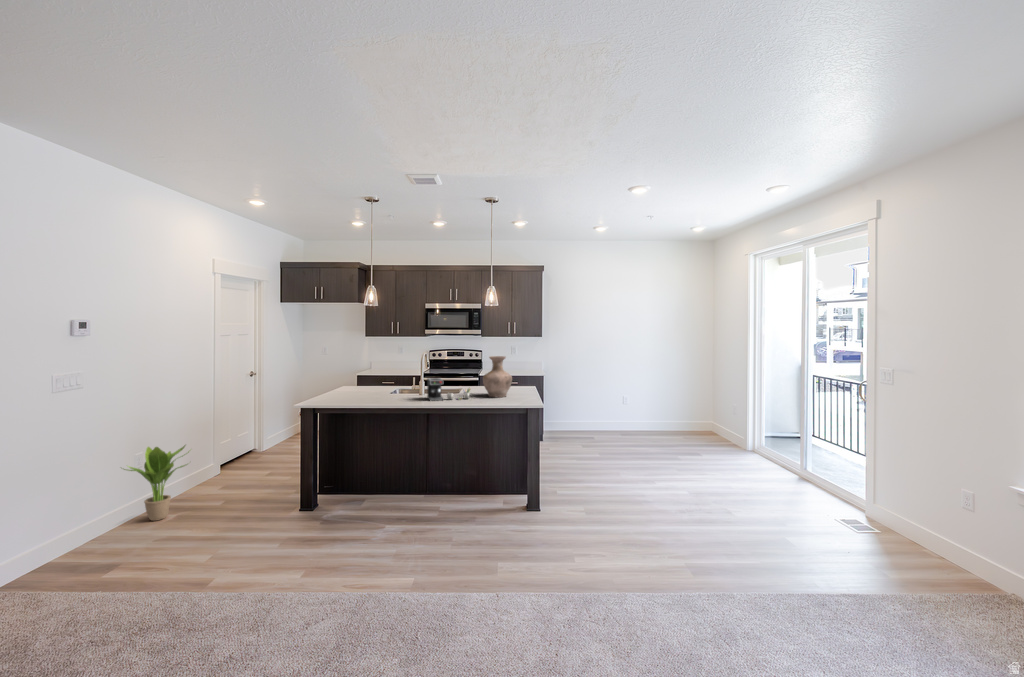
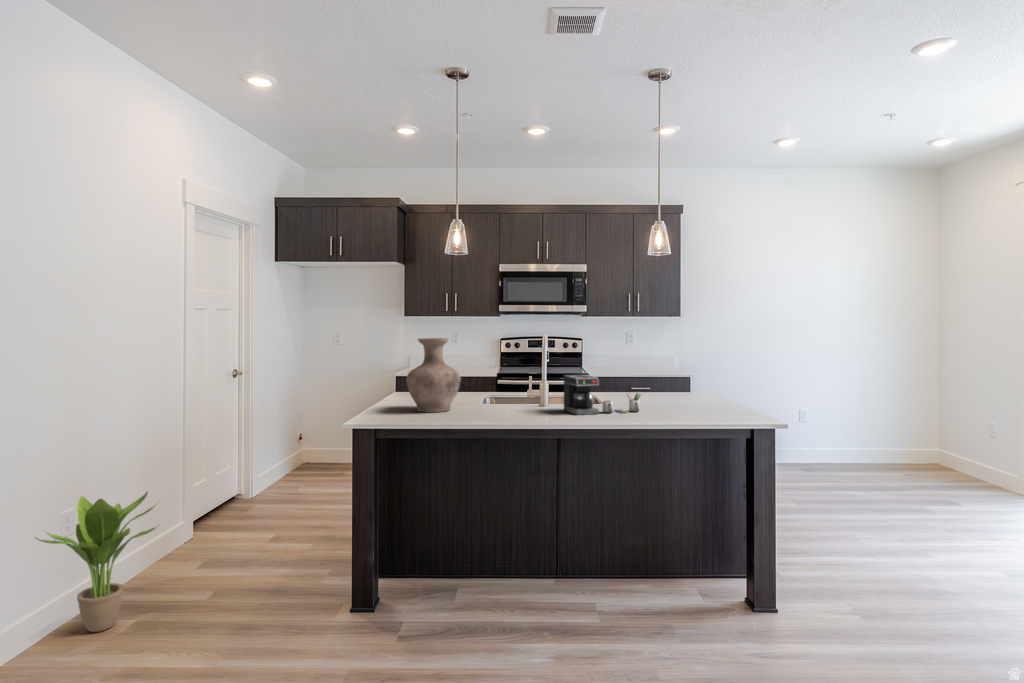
vase: present [483,356,512,397] -> present [406,338,461,412]

